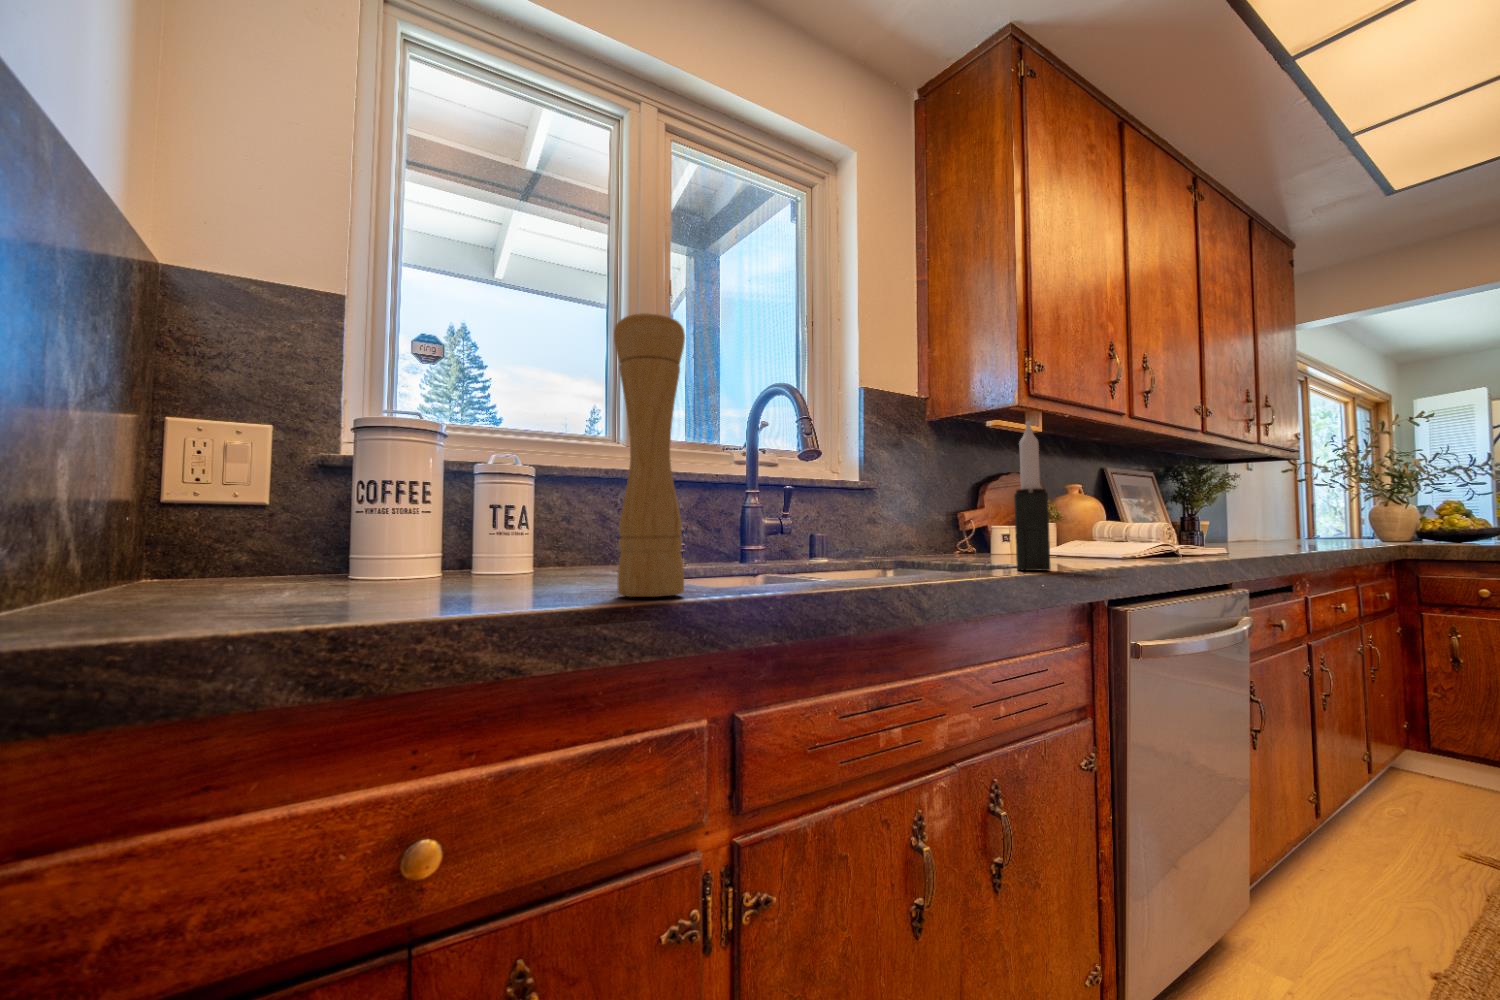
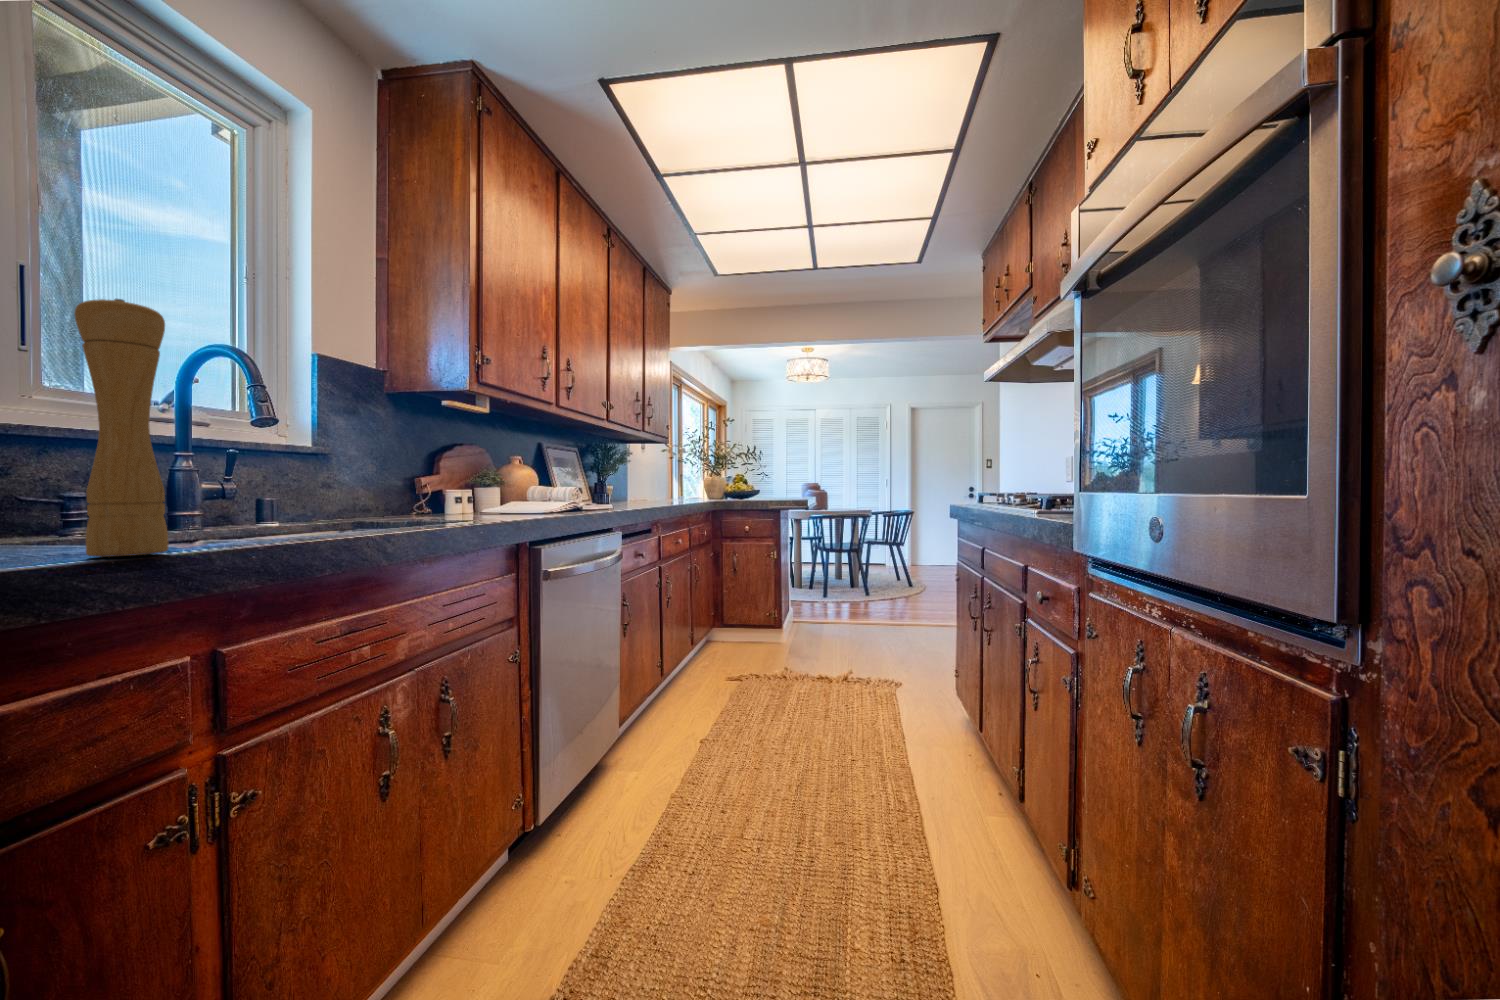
candle: present [1014,421,1050,571] -> none [463,413,489,525]

